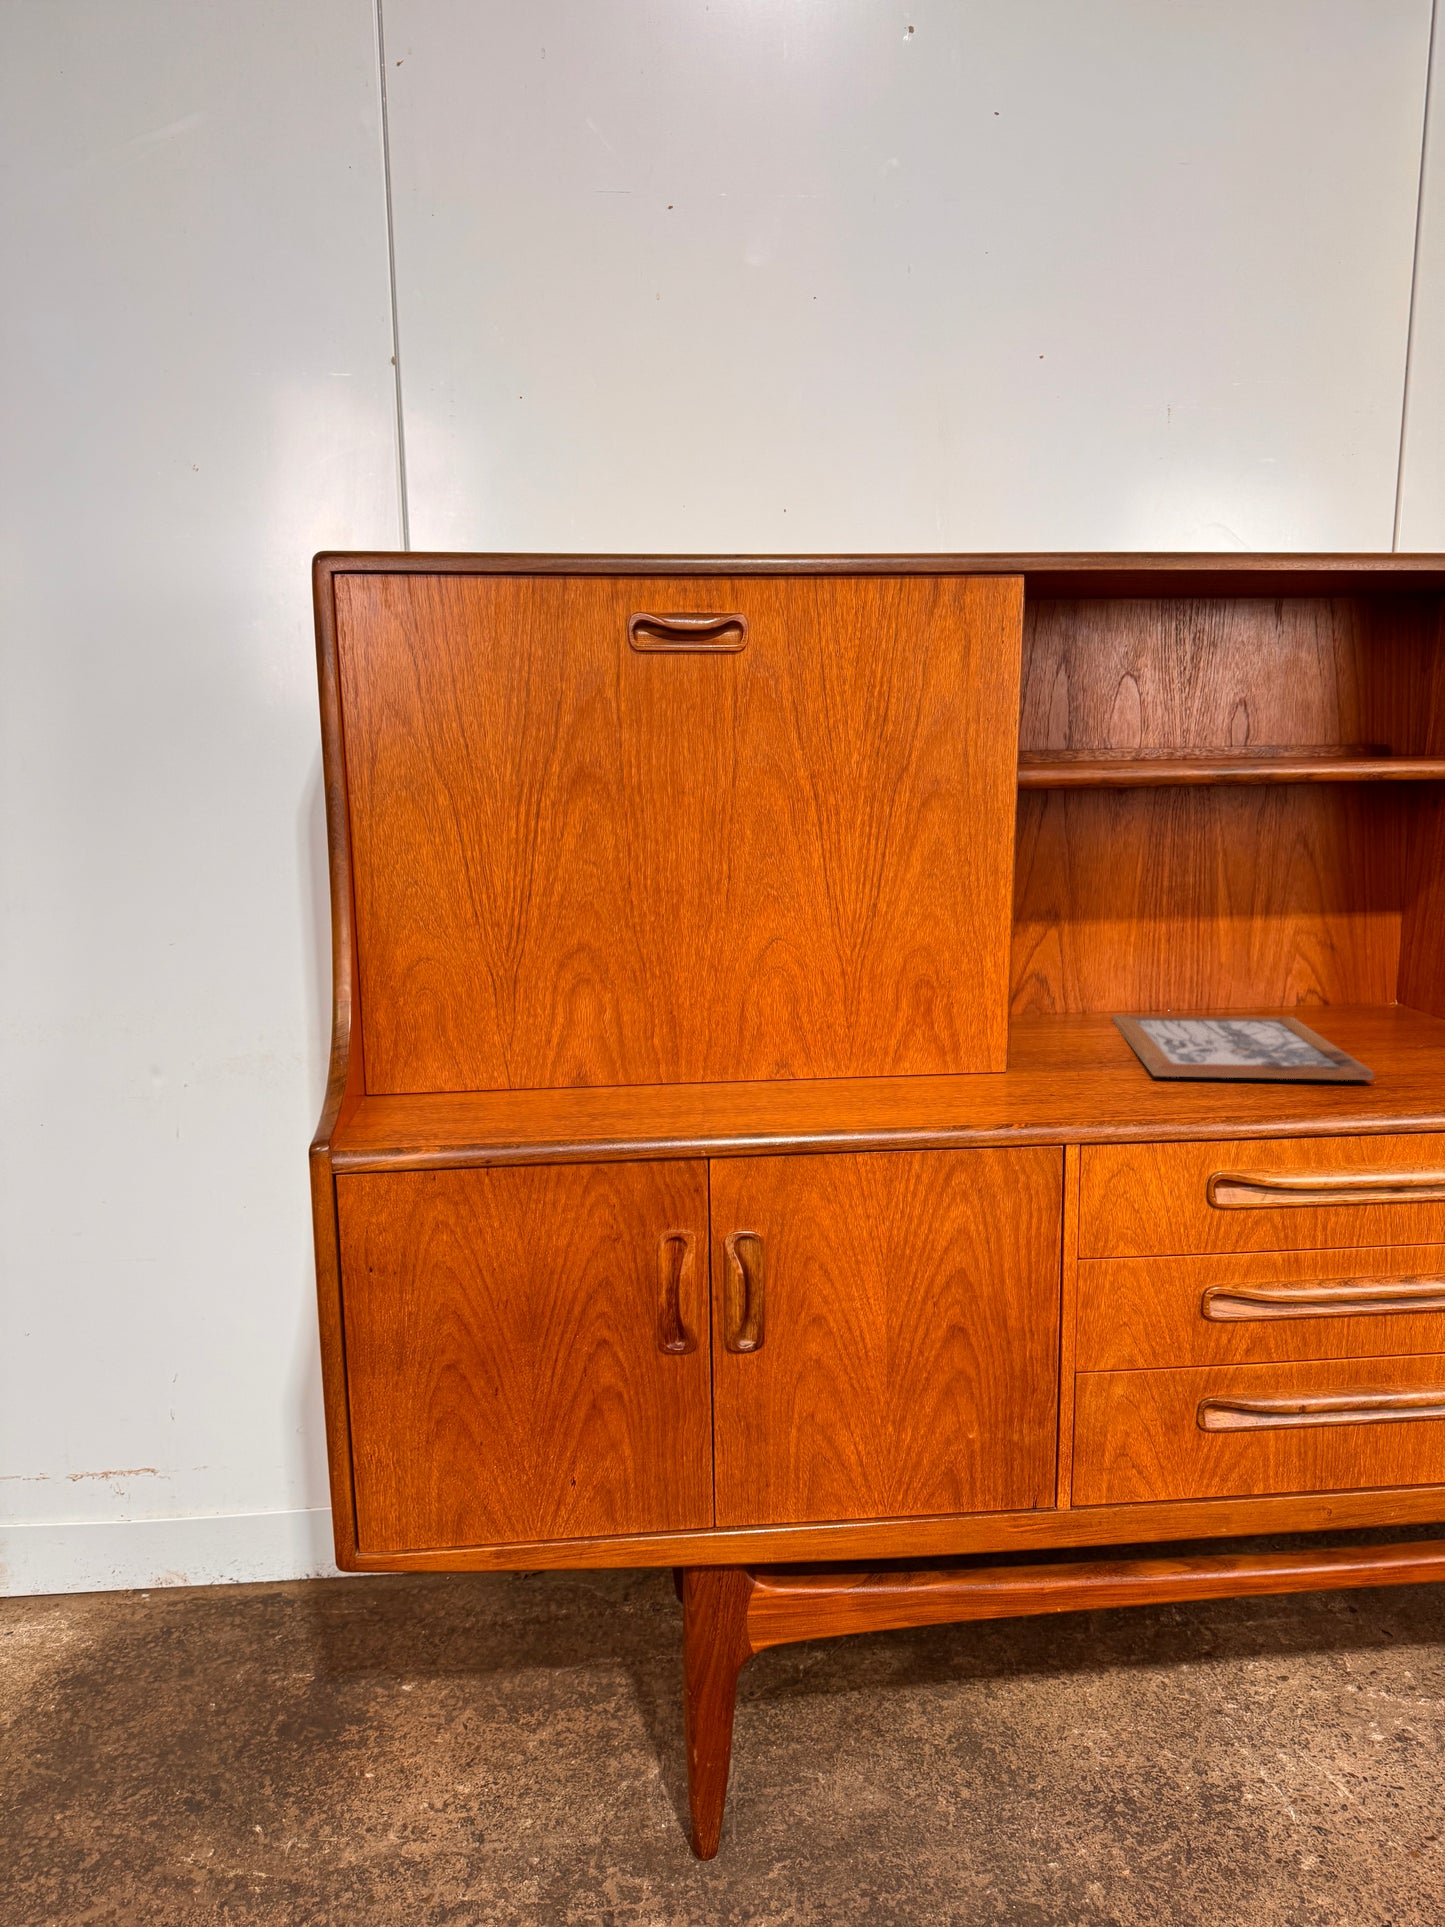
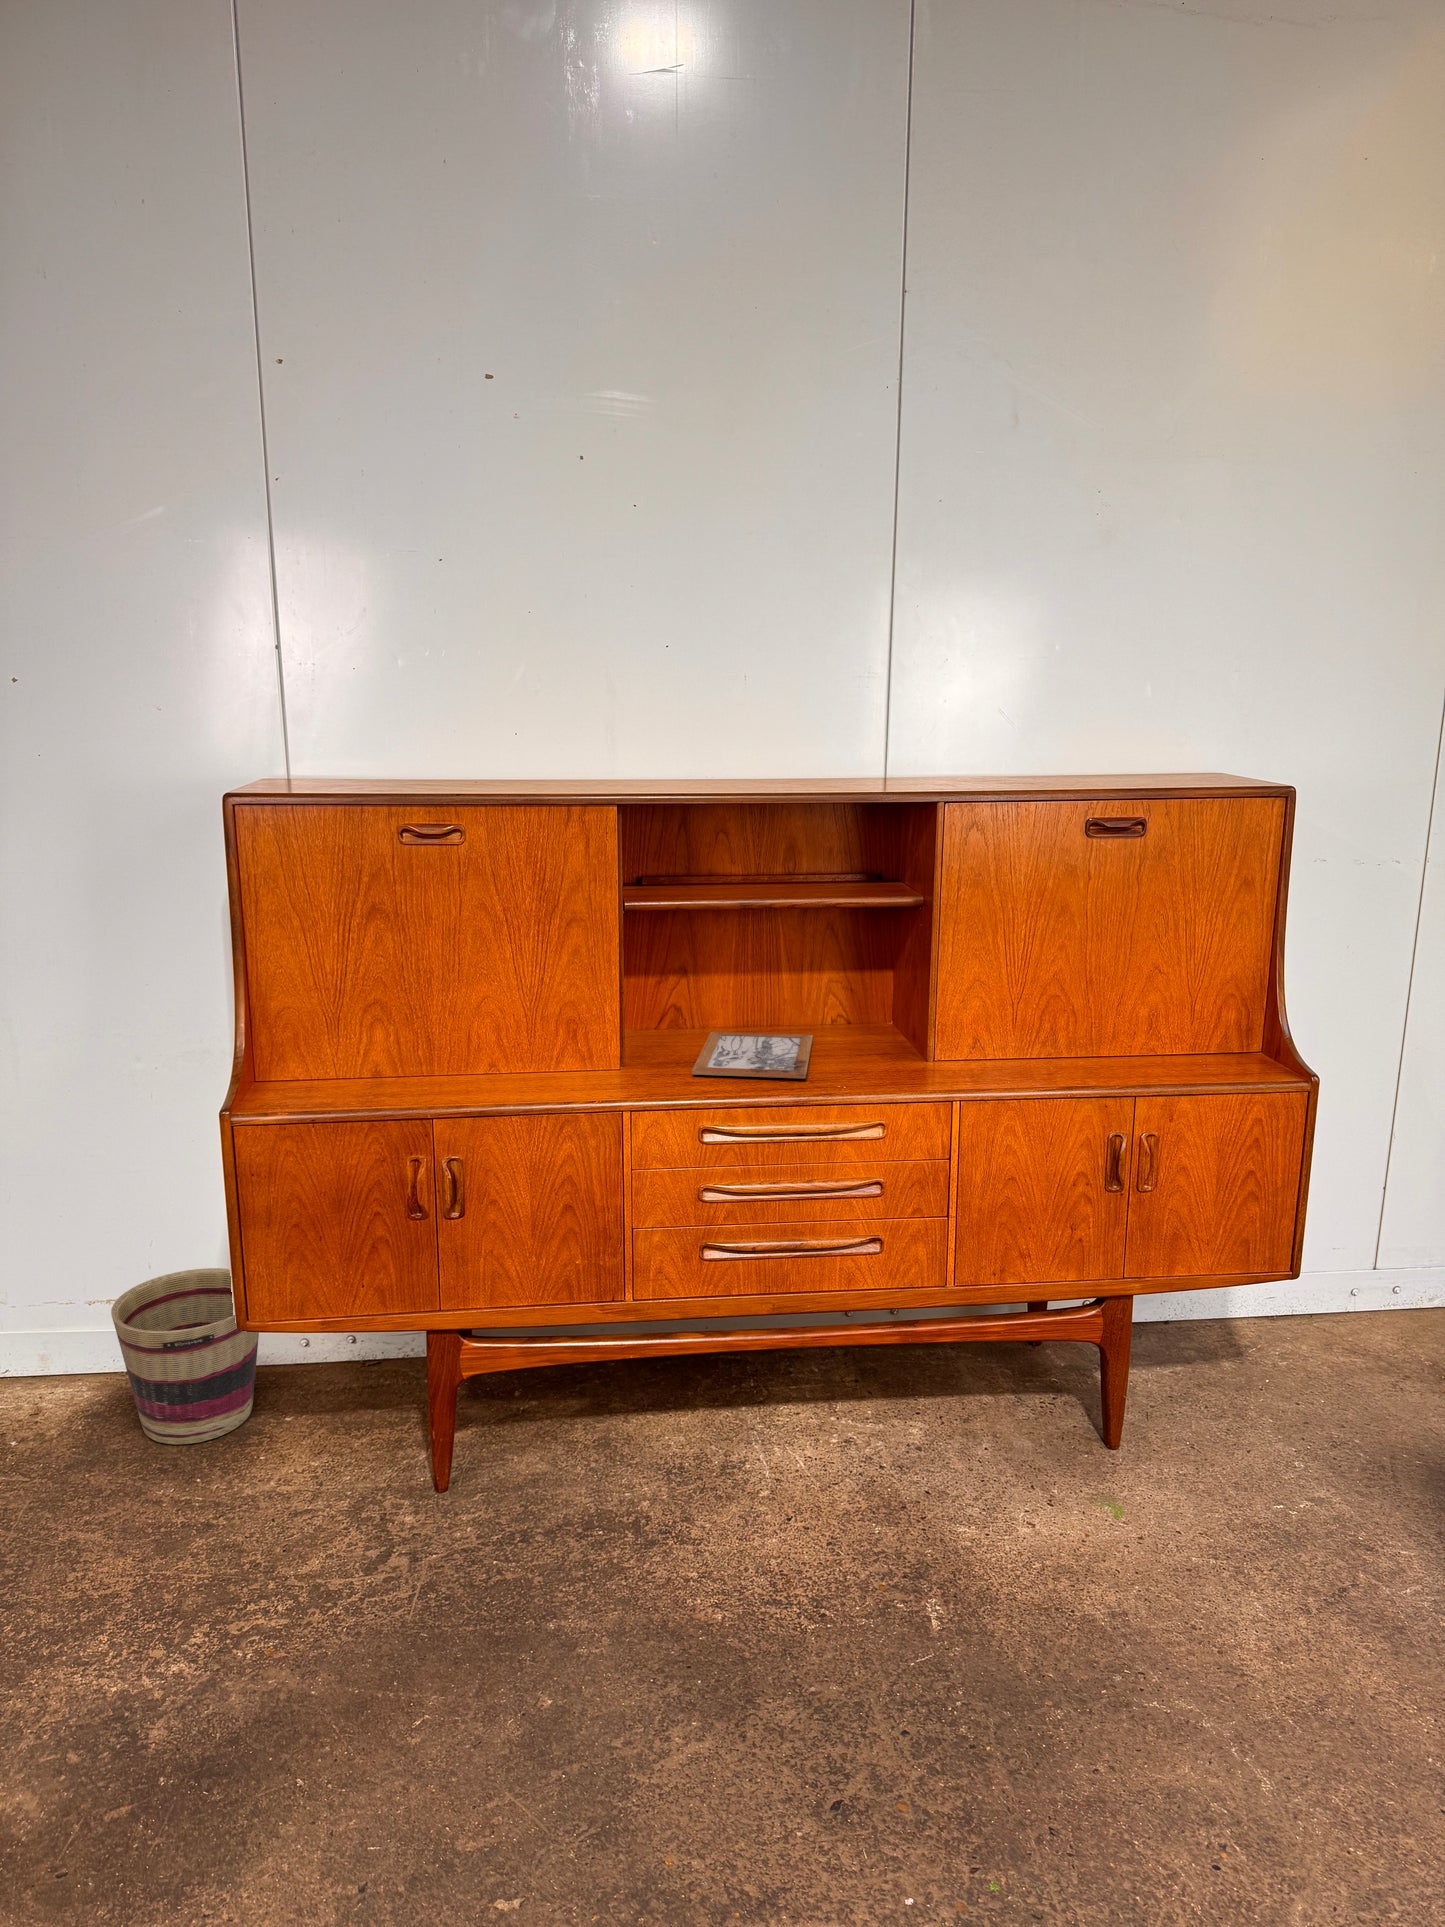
basket: none [107,1422,364,1745] -> present [111,1268,259,1444]

